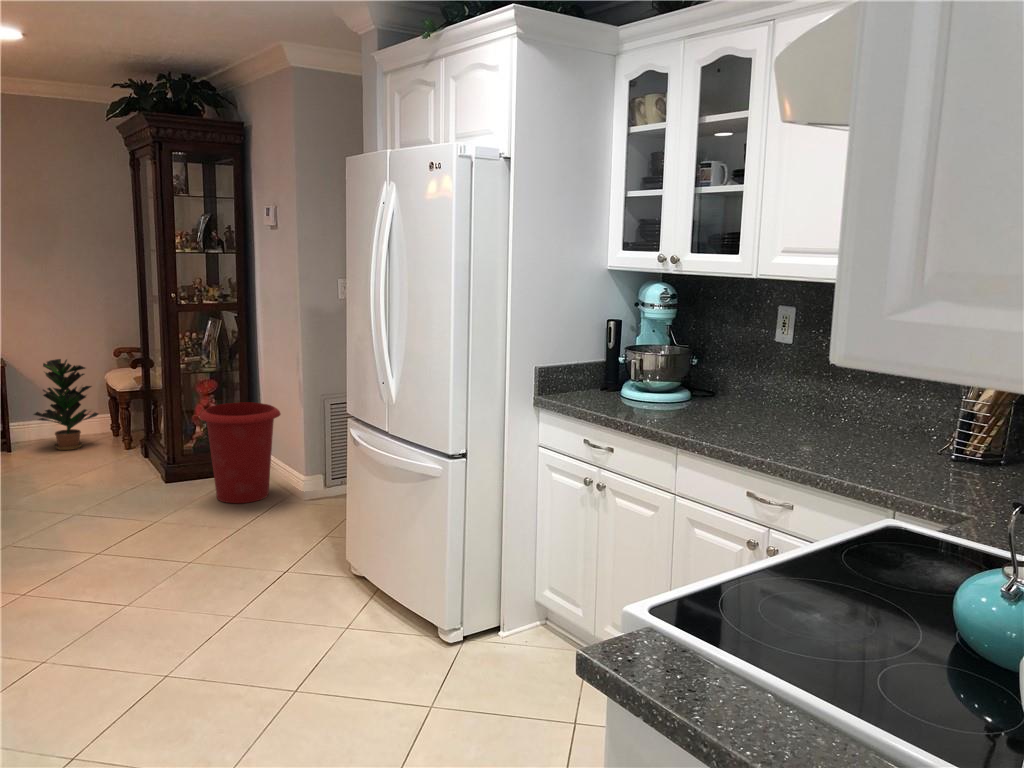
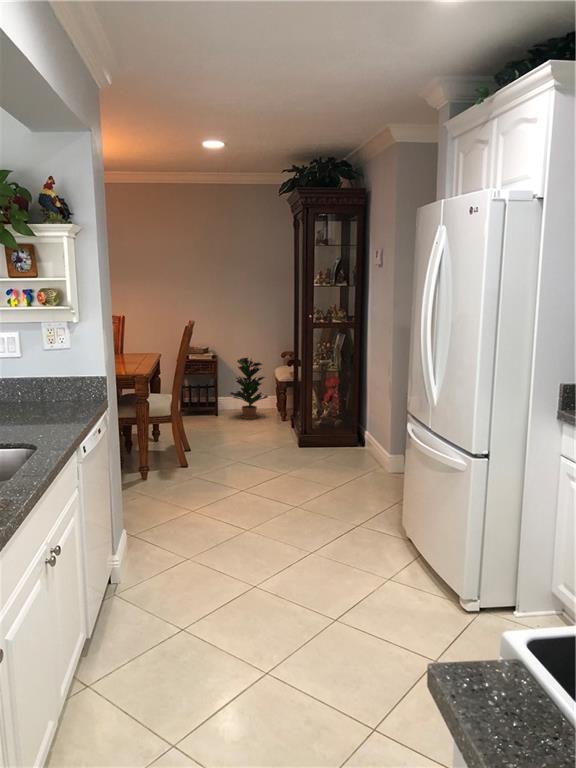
waste bin: present [199,403,280,503] -> none [320,396,378,471]

